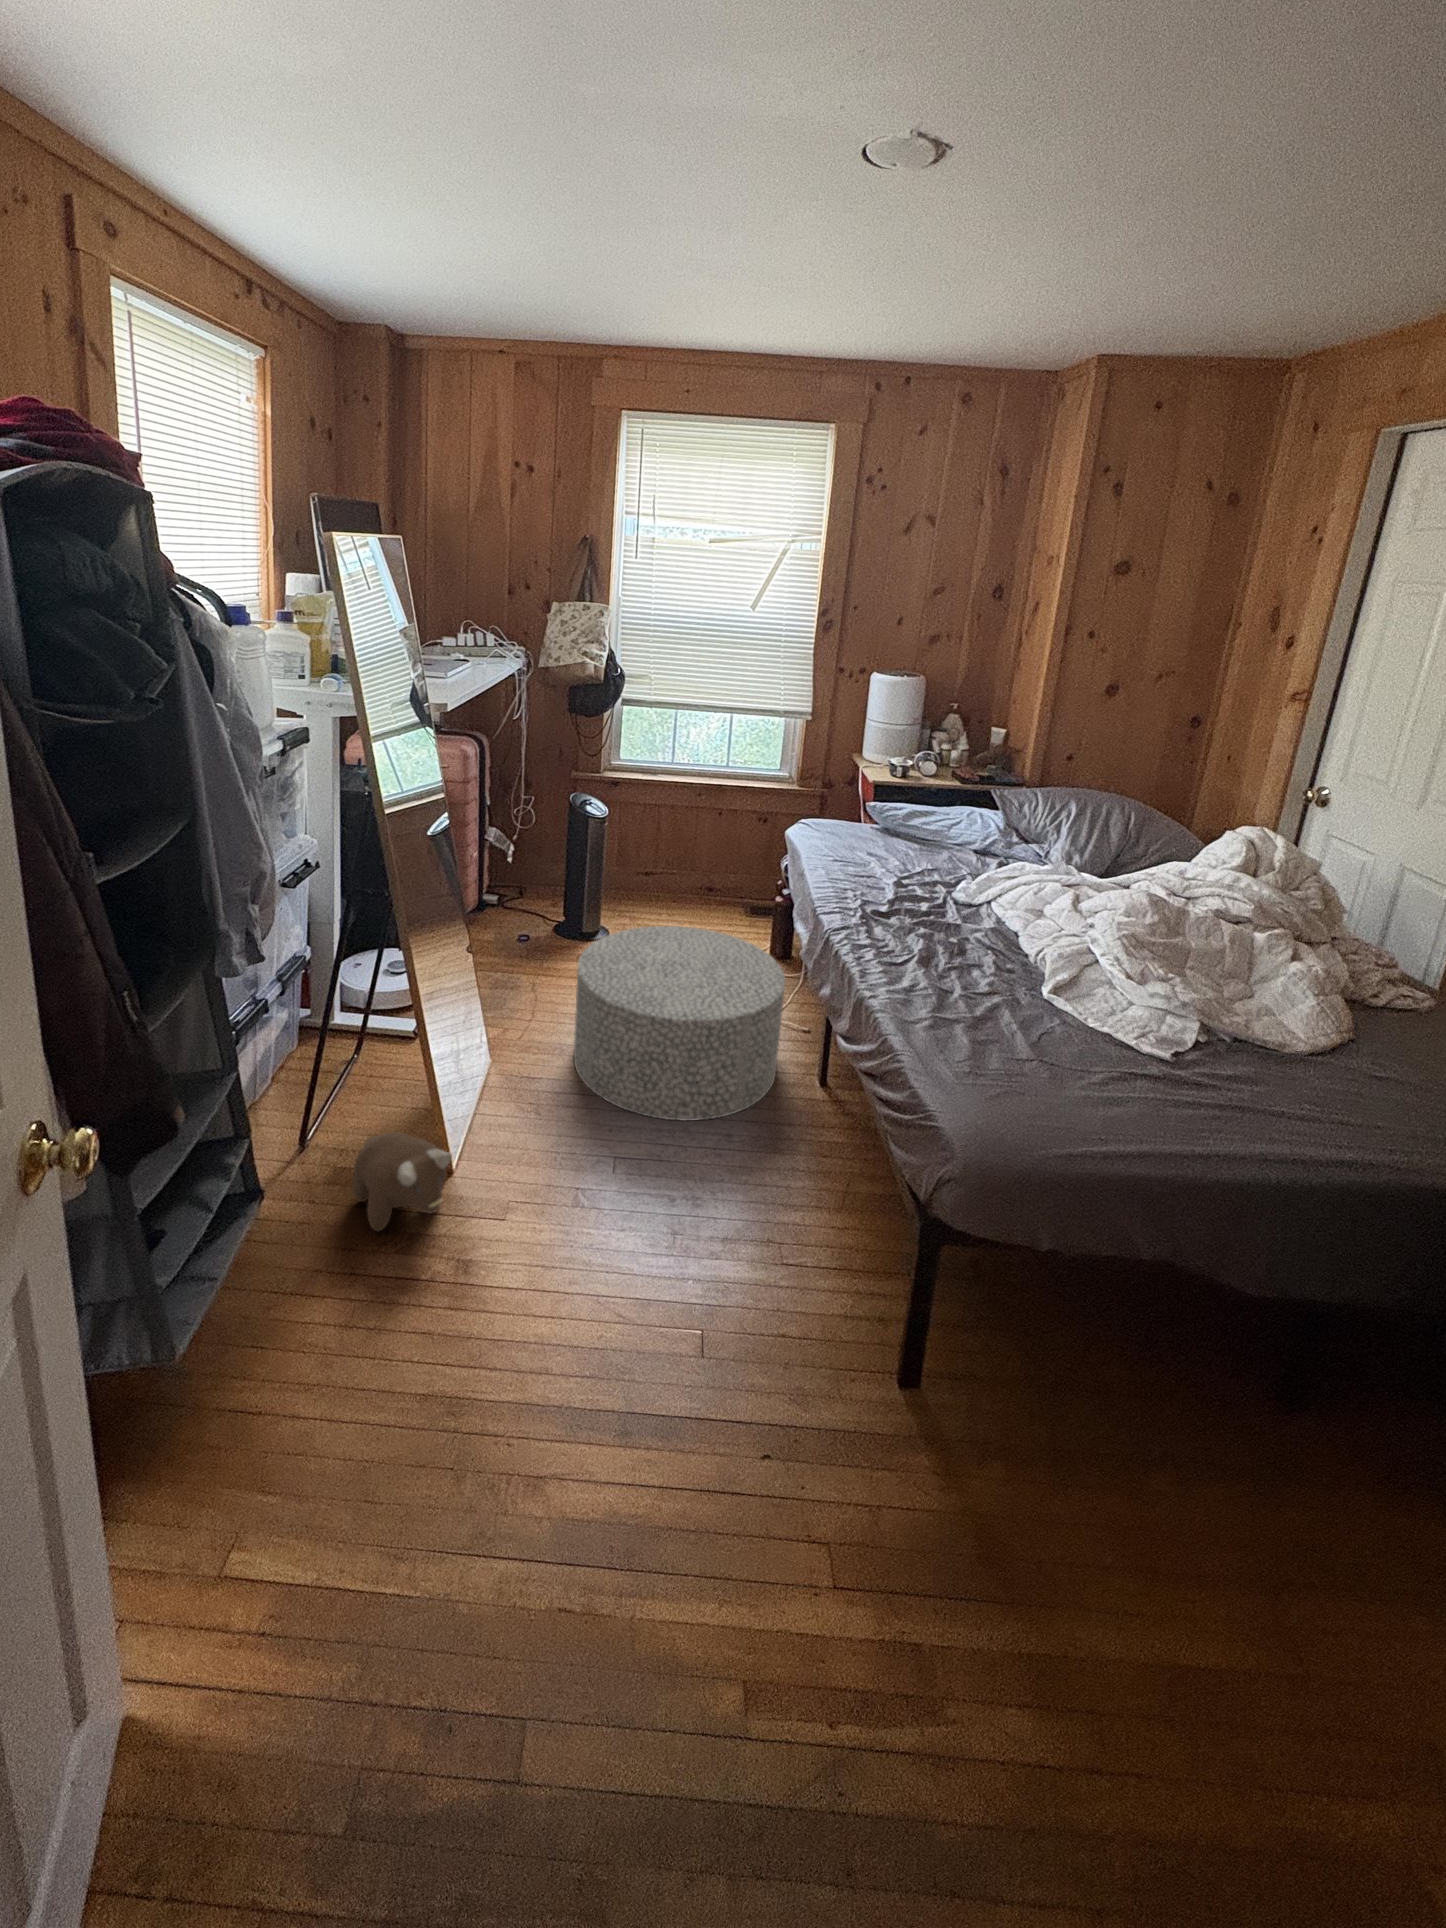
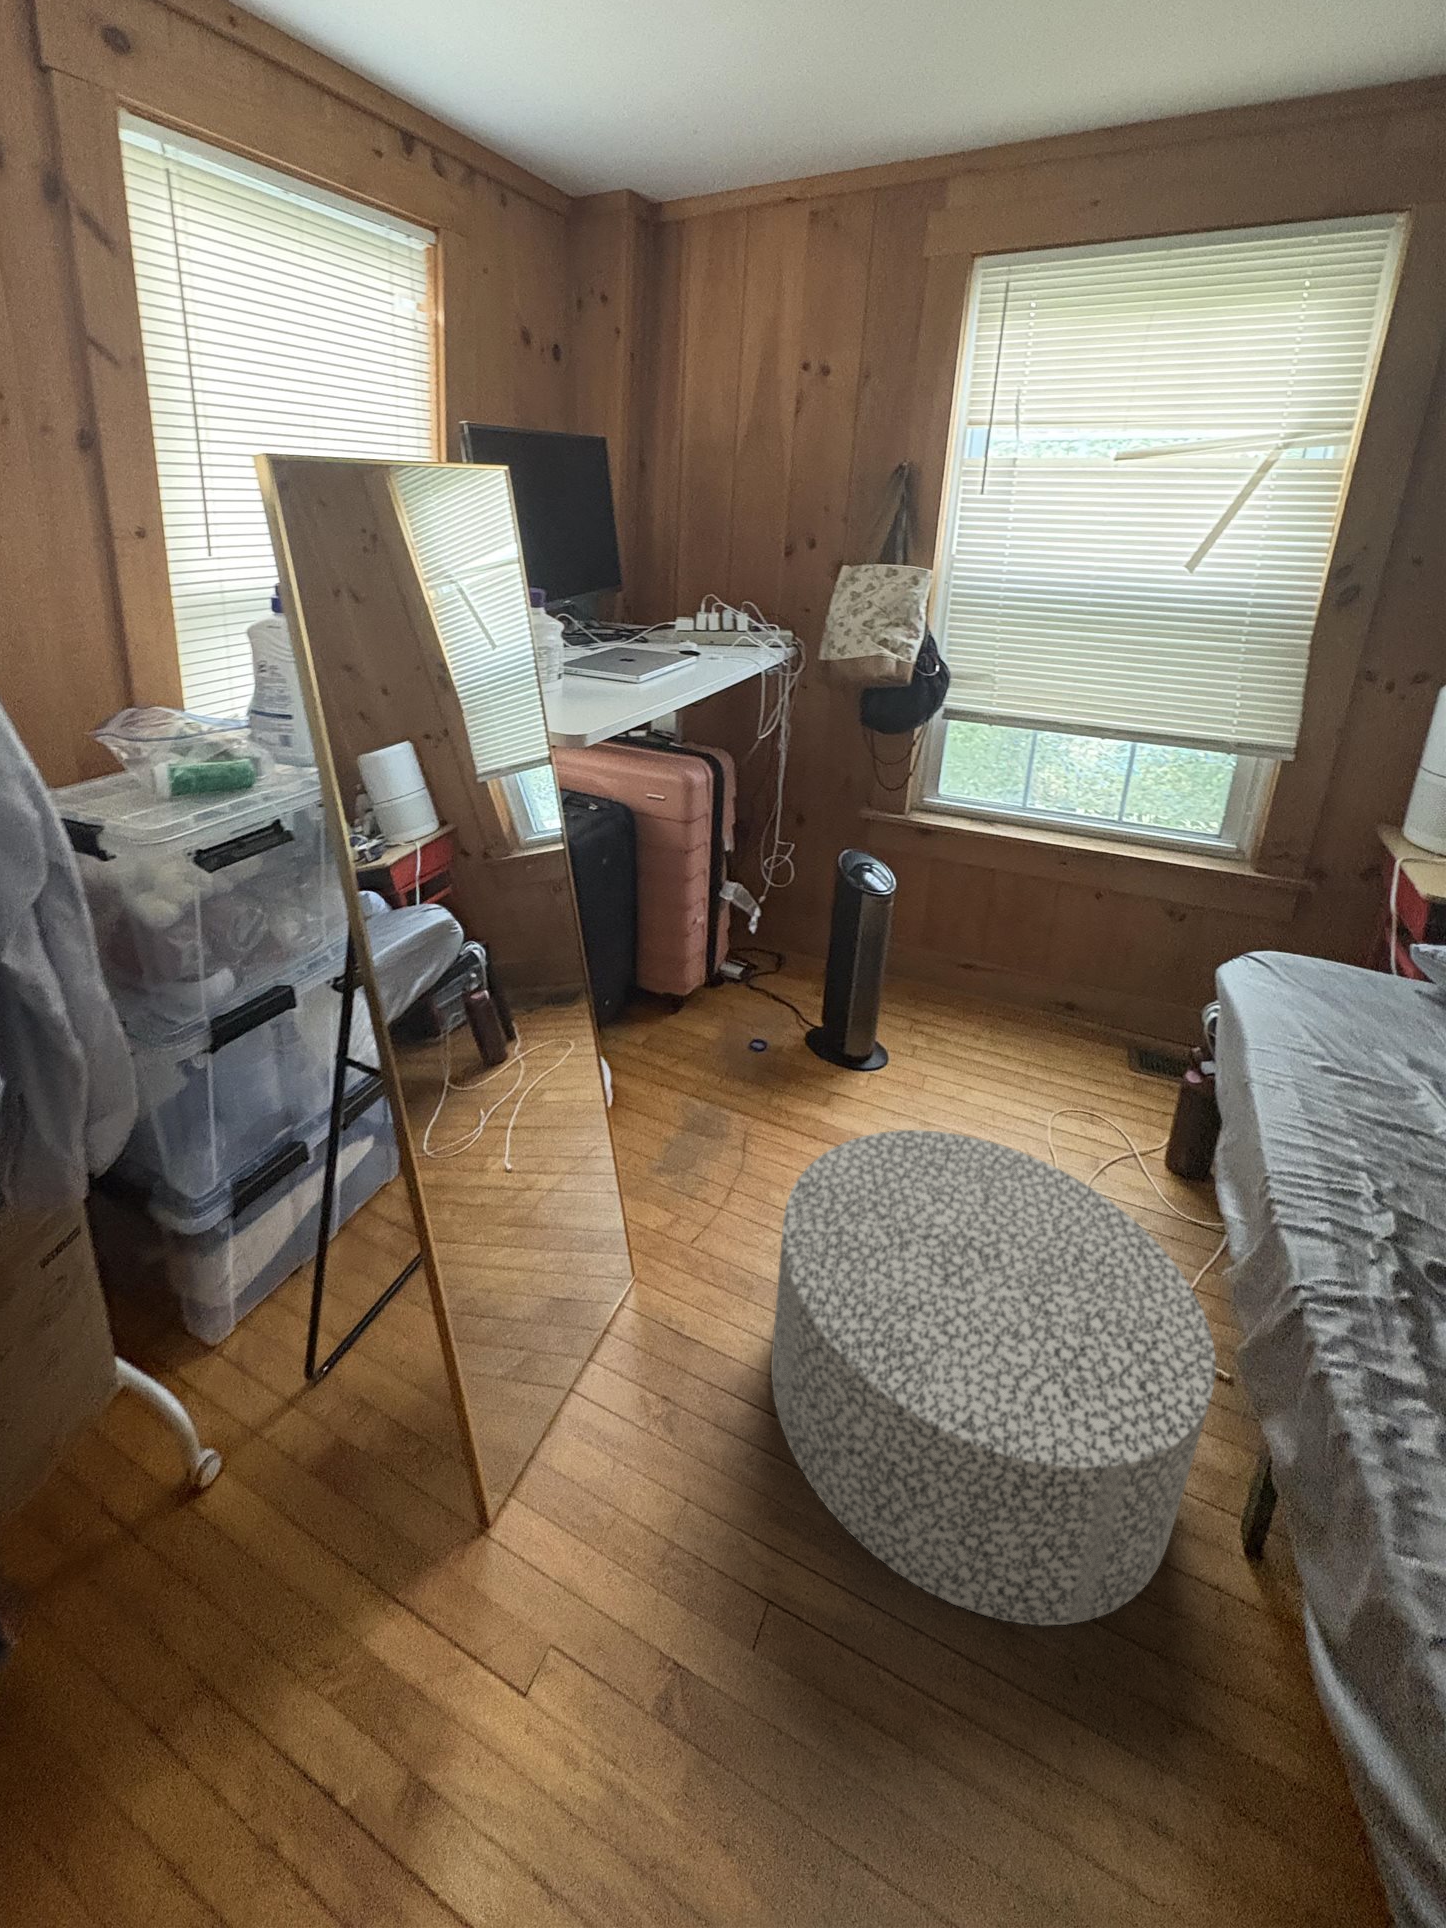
plush toy: present [352,1132,452,1231] -> none [312,1492,465,1760]

